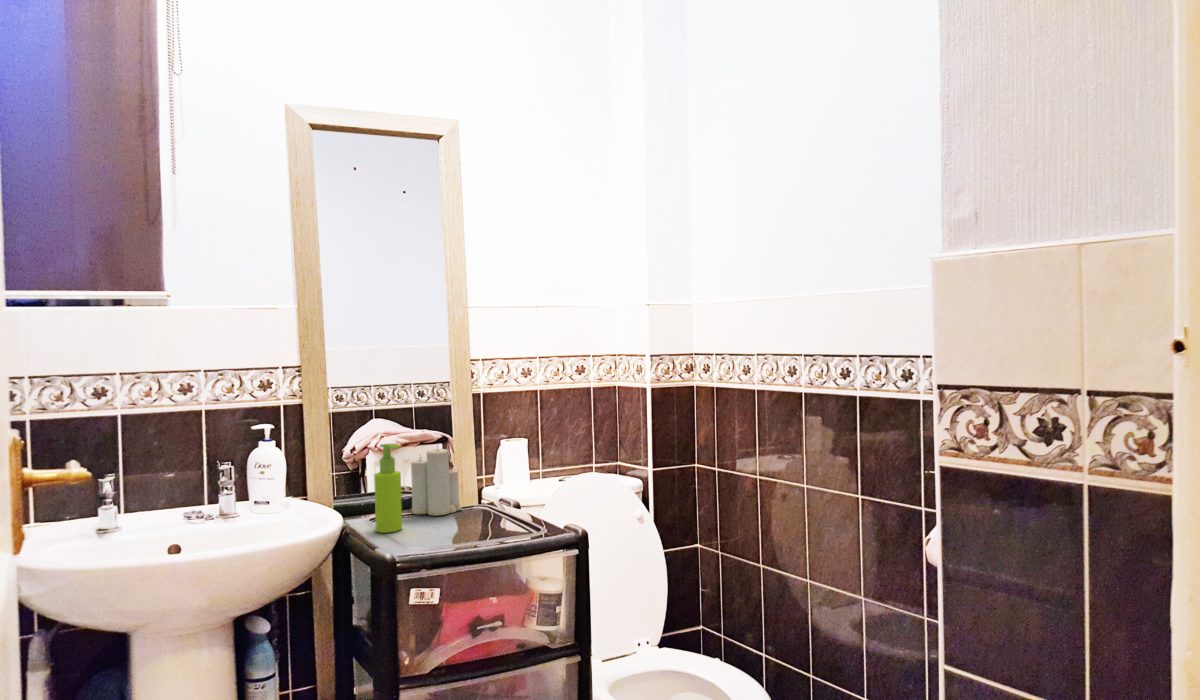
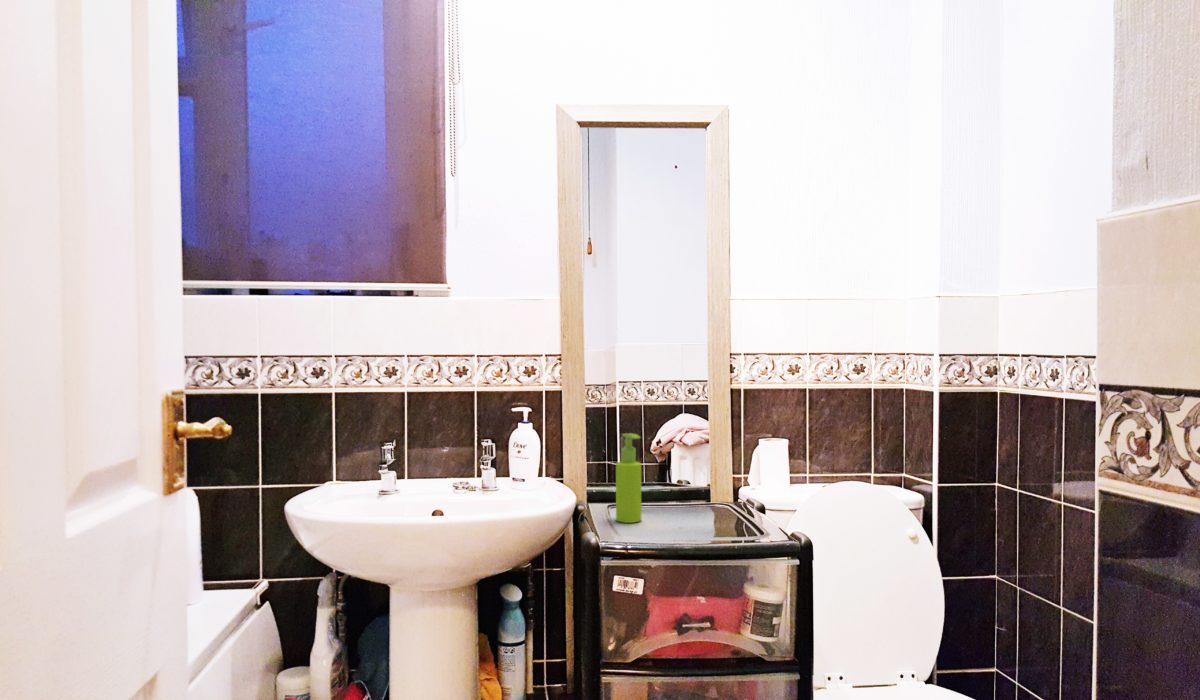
candle: present [411,449,462,515] -> none [656,437,707,513]

